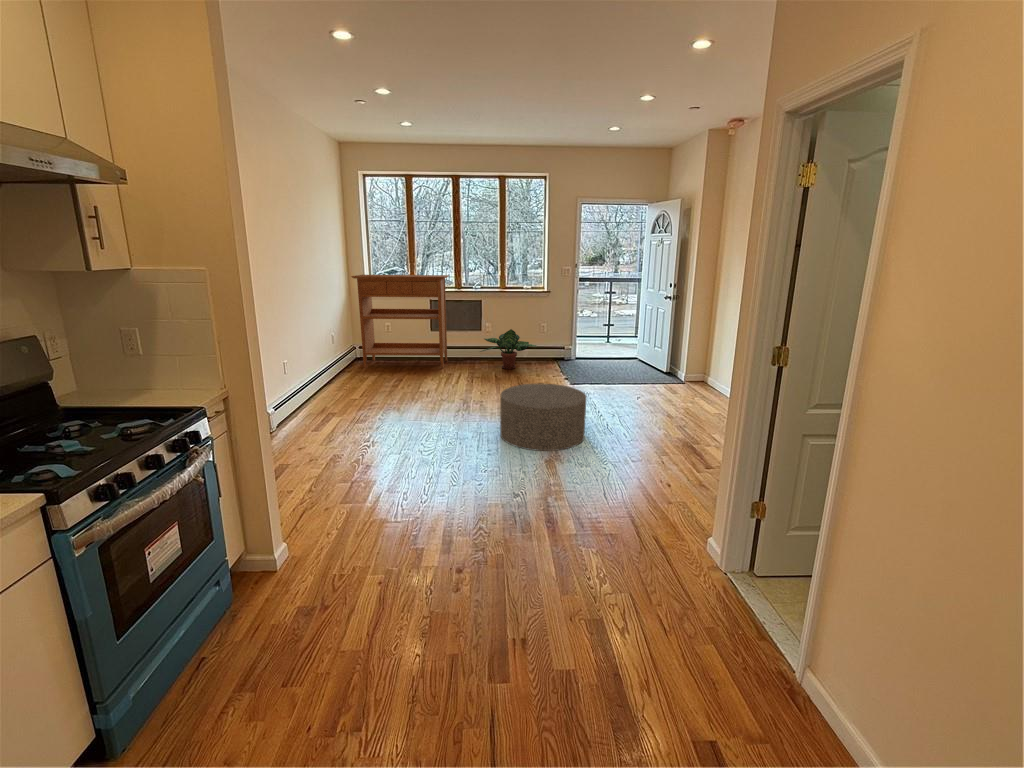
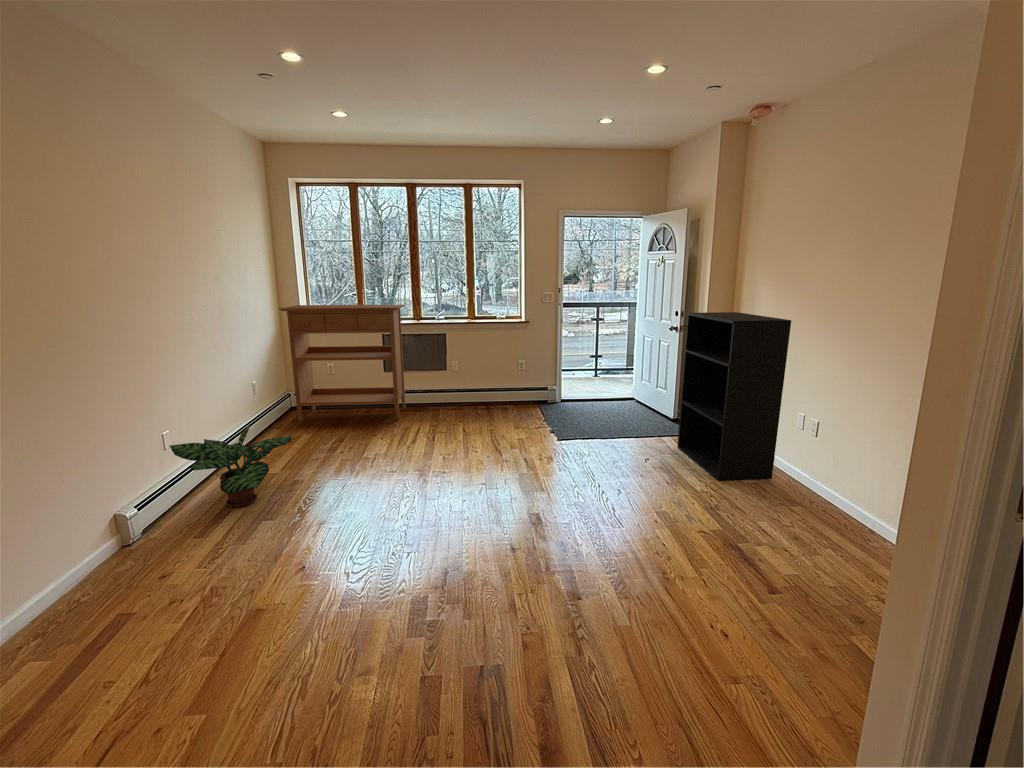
bookshelf: none [665,283,752,412] -> present [678,312,791,481]
potted plant: present [480,329,536,369] -> present [169,425,291,507]
ottoman: present [500,383,586,451] -> none [465,454,585,563]

